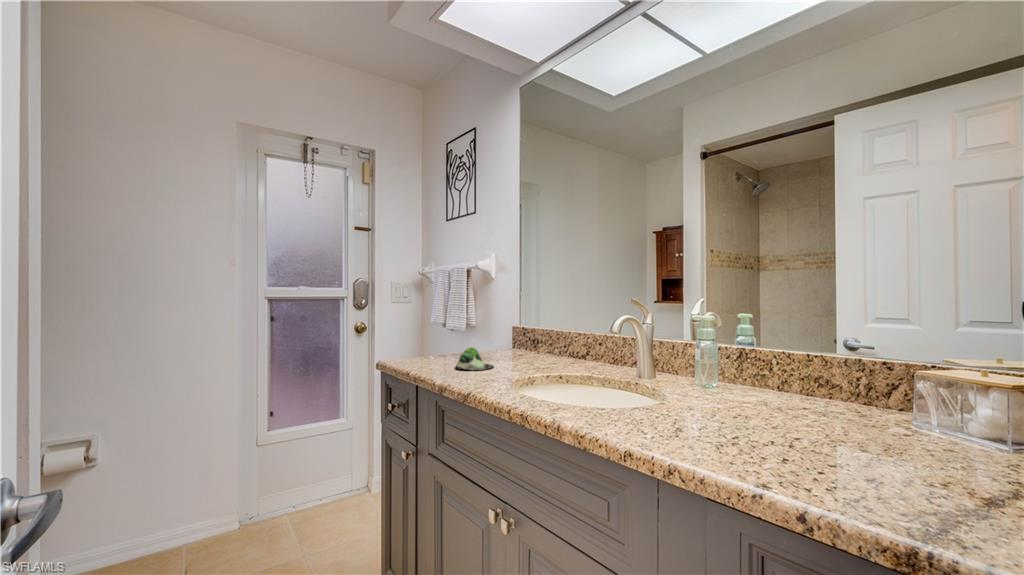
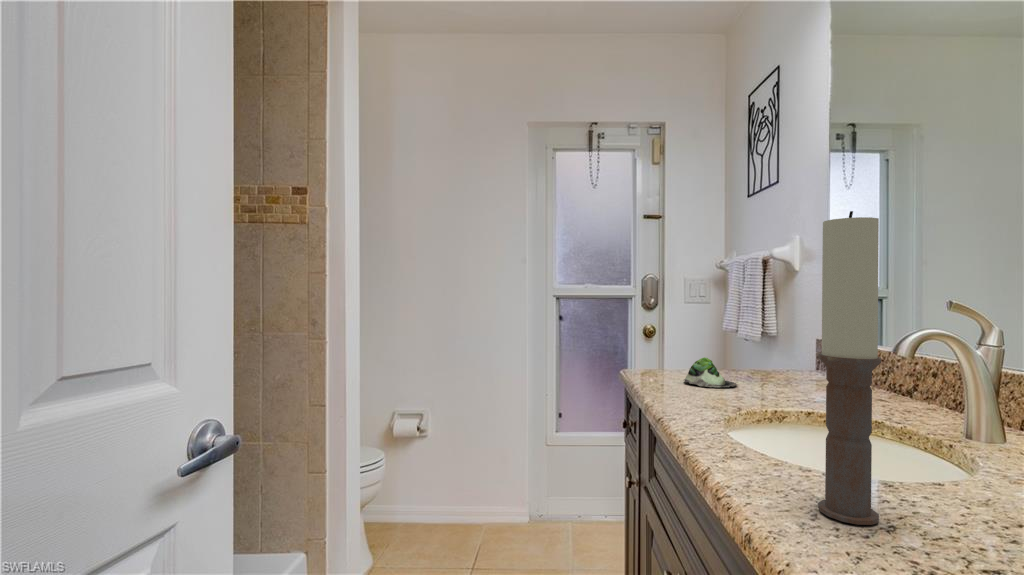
candle: none [672,250,706,440] -> present [818,211,881,525]

